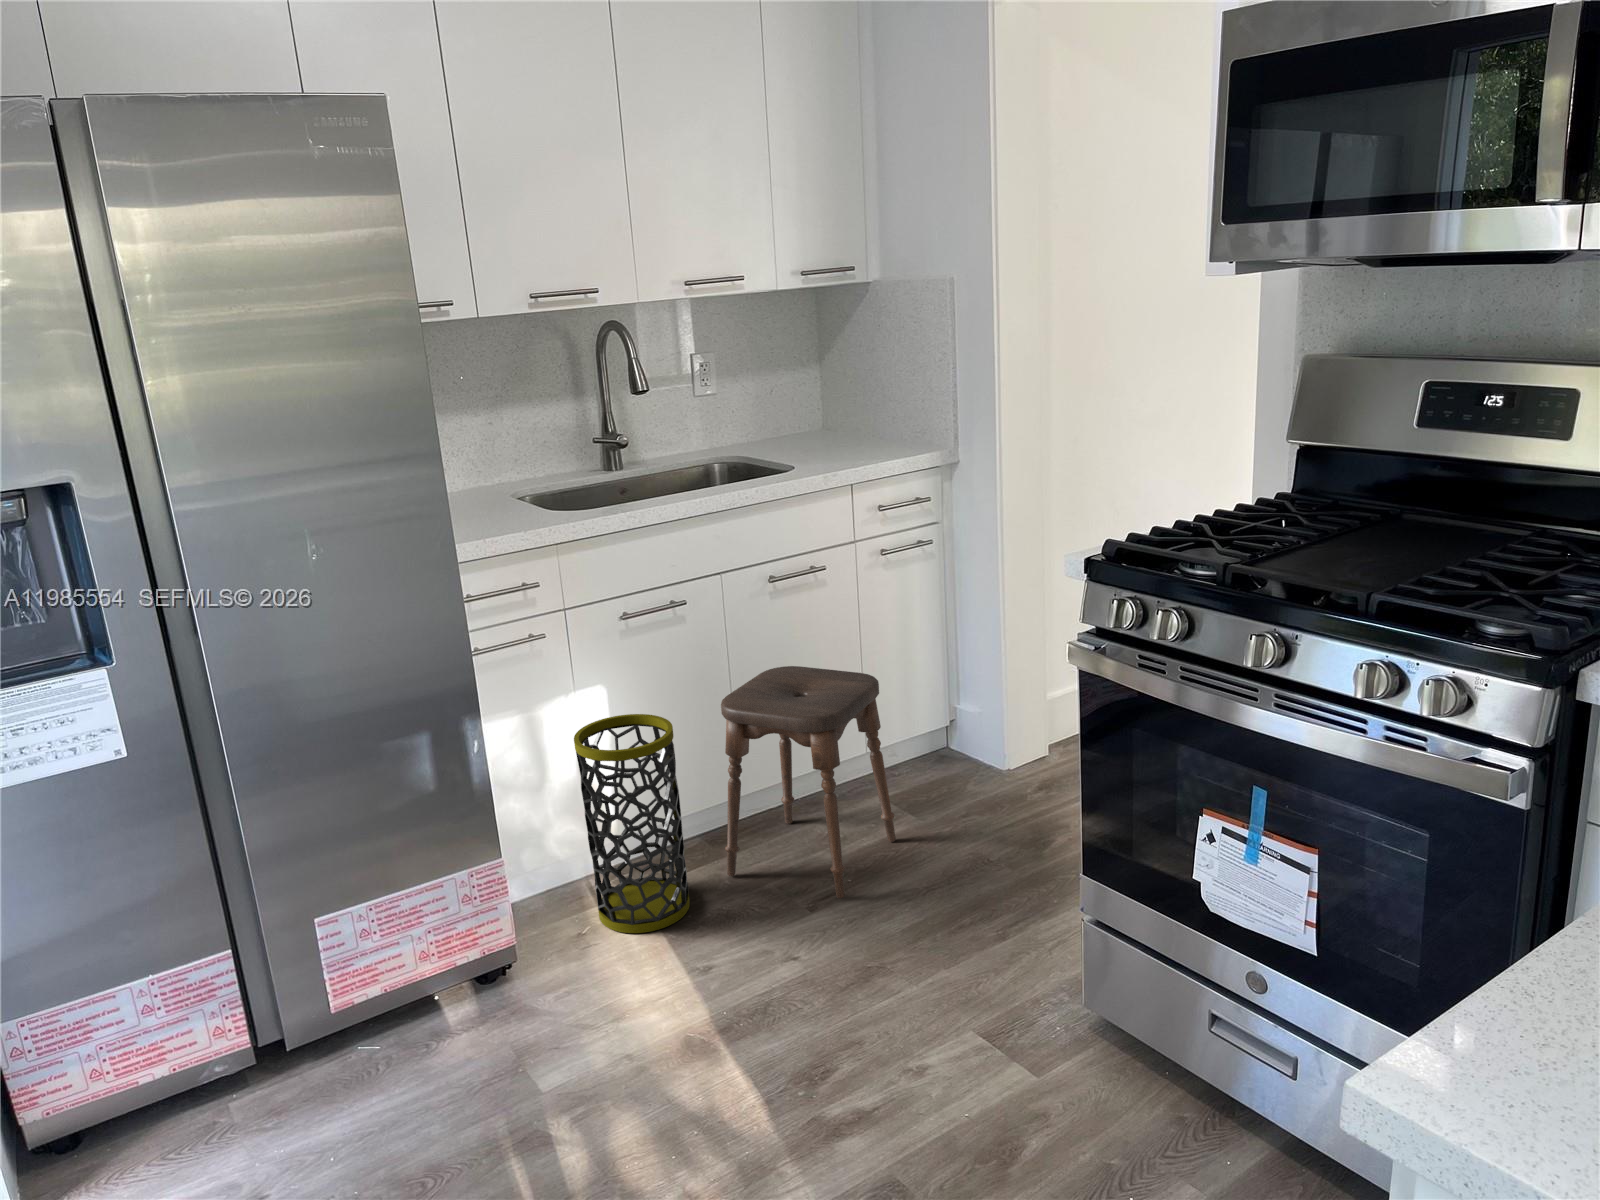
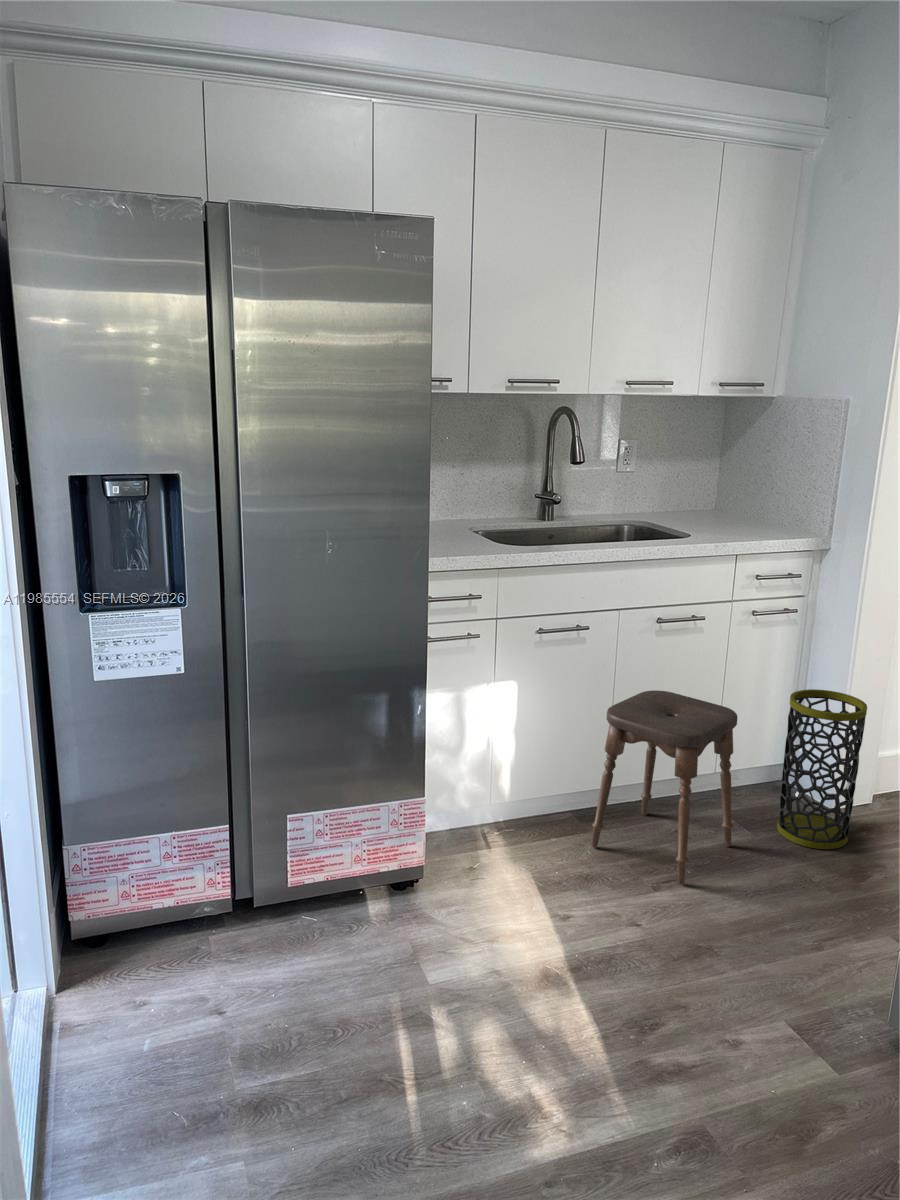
trash can: present [574,714,690,933] -> present [777,689,867,849]

